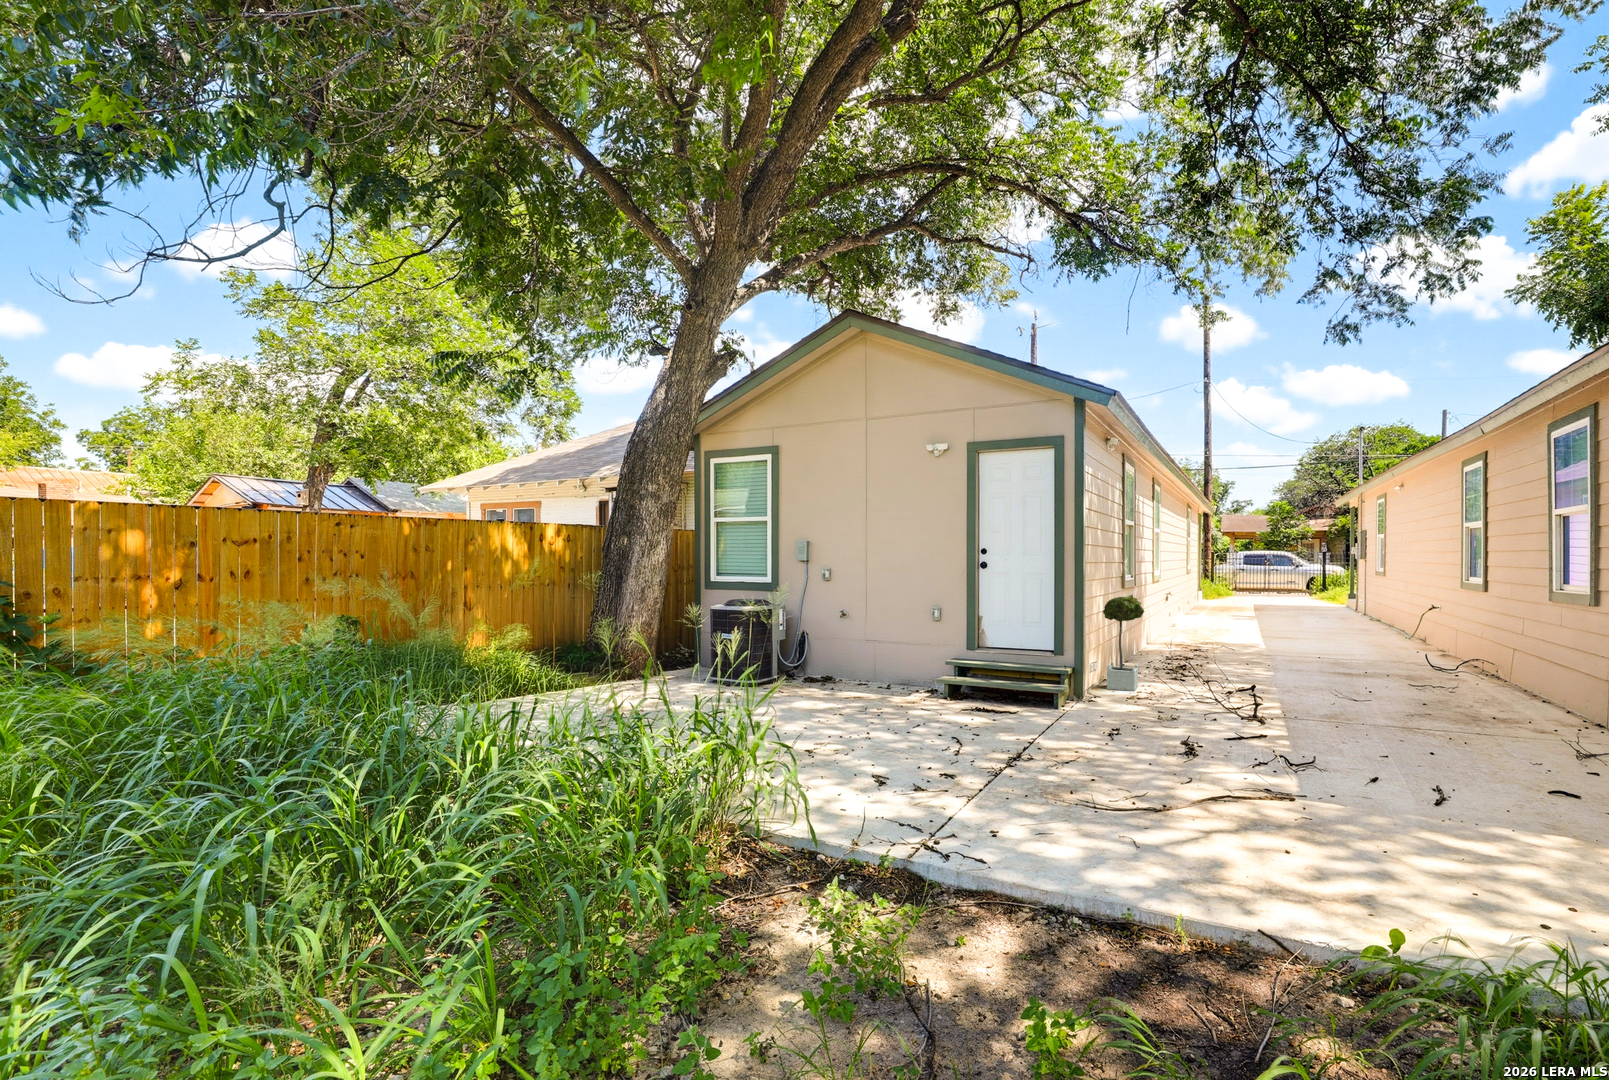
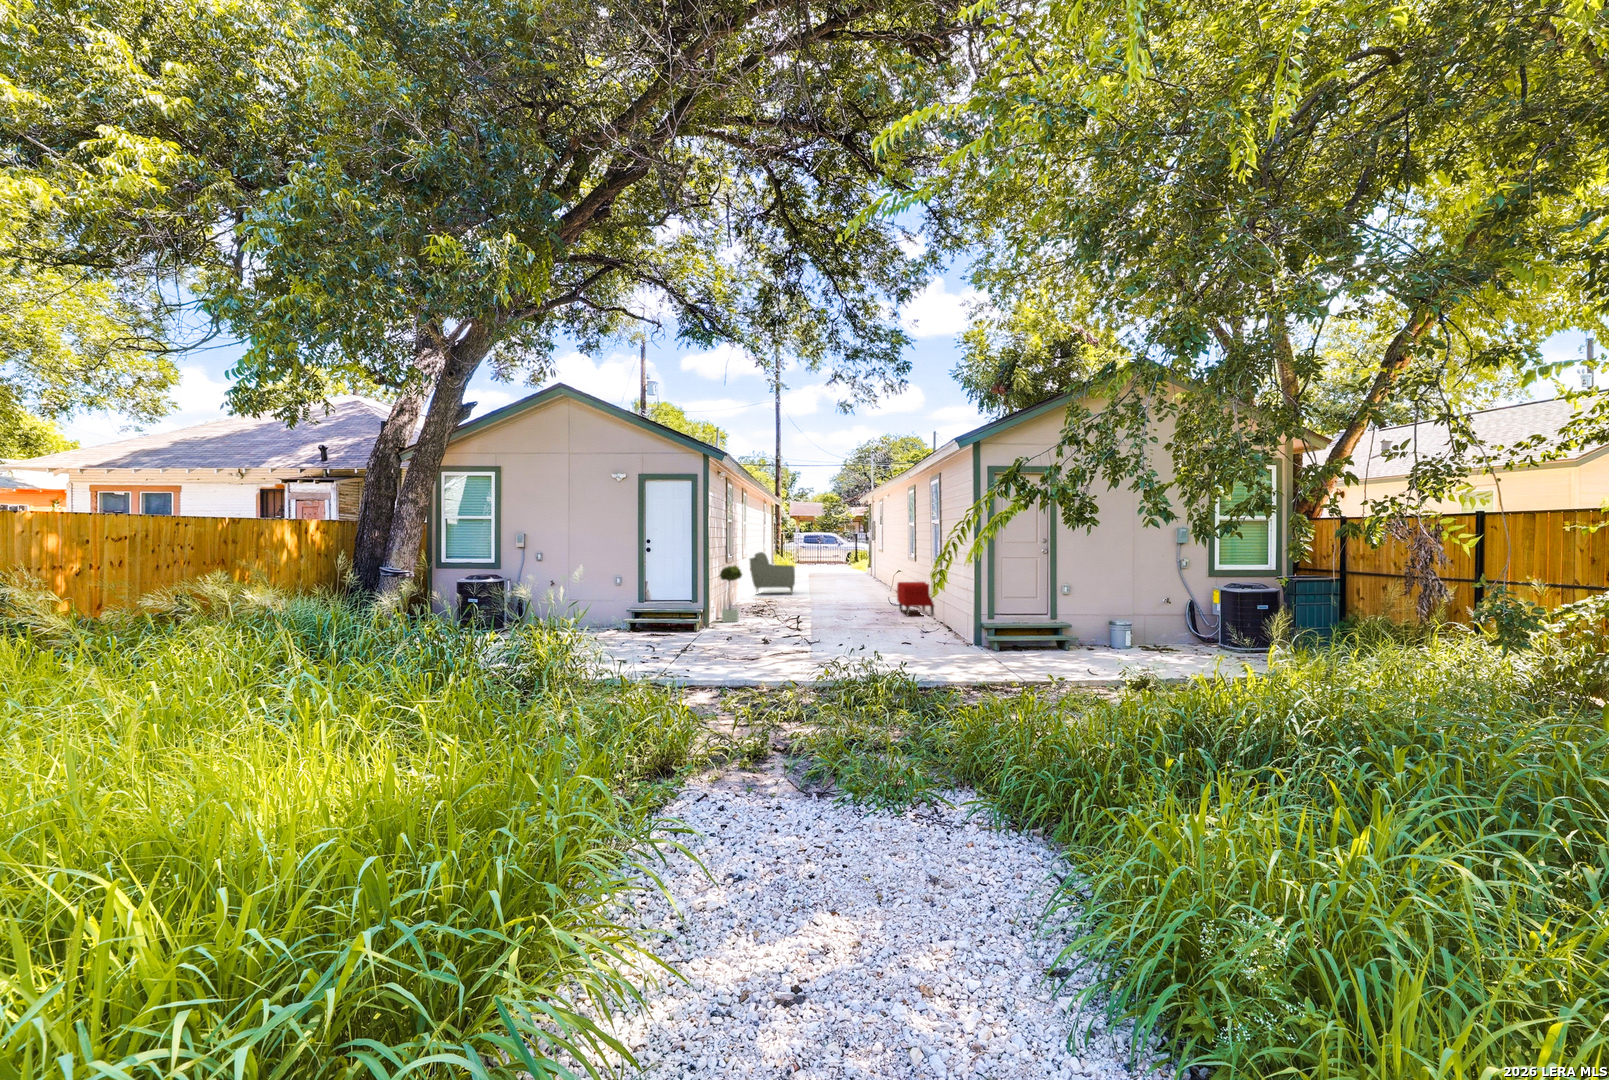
chair: none [1162,575,1236,639] -> present [750,552,795,592]
bench: none [1462,637,1581,715] -> present [897,582,934,616]

